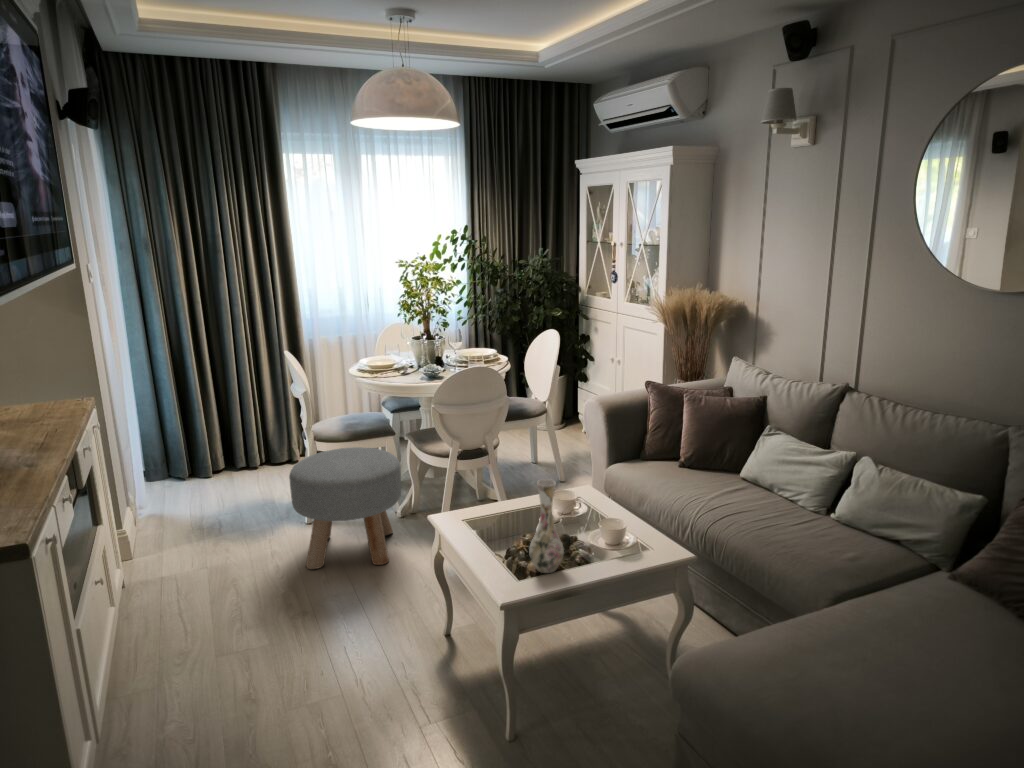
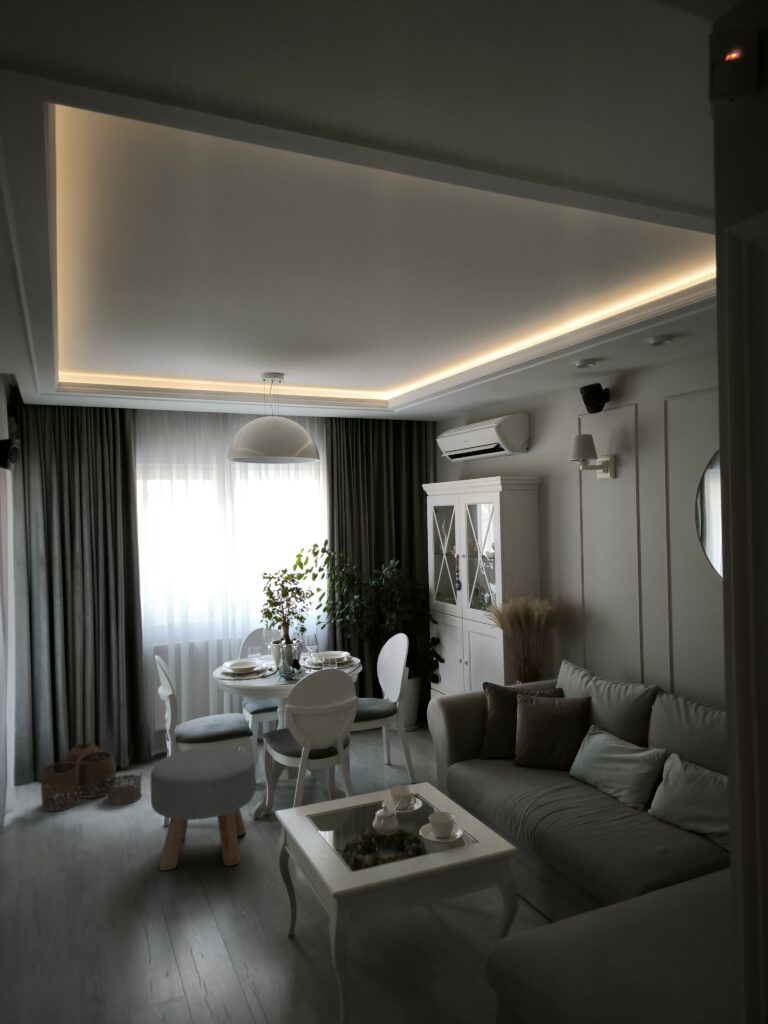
woven basket: none [172,441,281,510] -> present [41,742,142,811]
vase: present [529,479,564,573] -> none [364,775,396,867]

